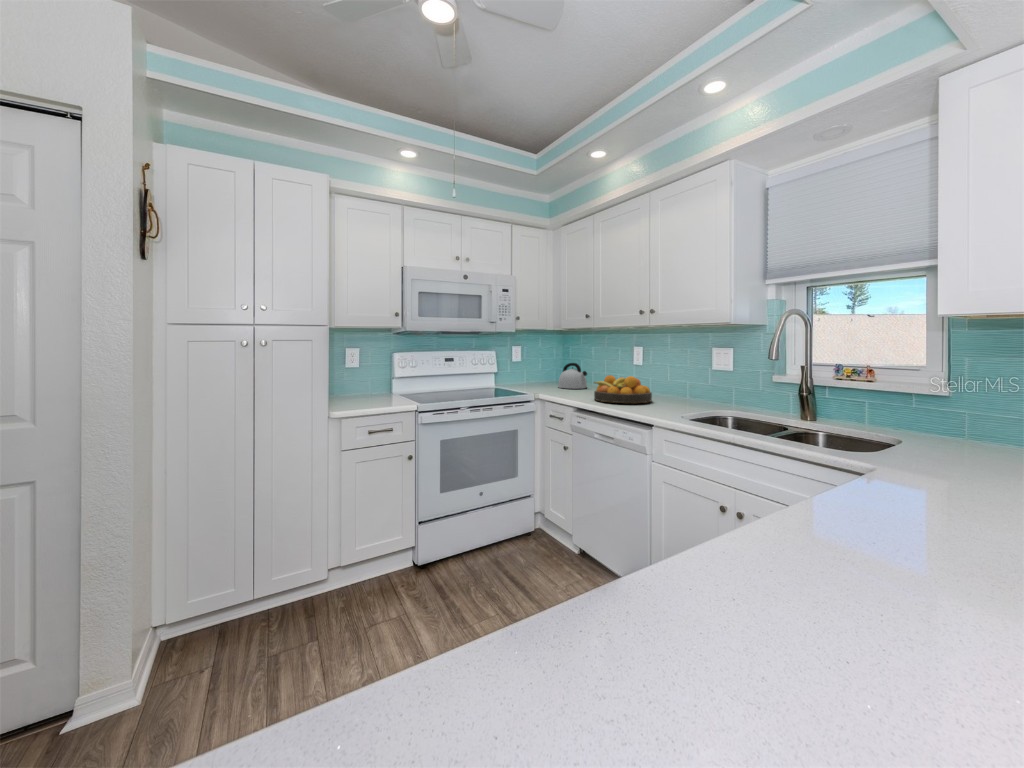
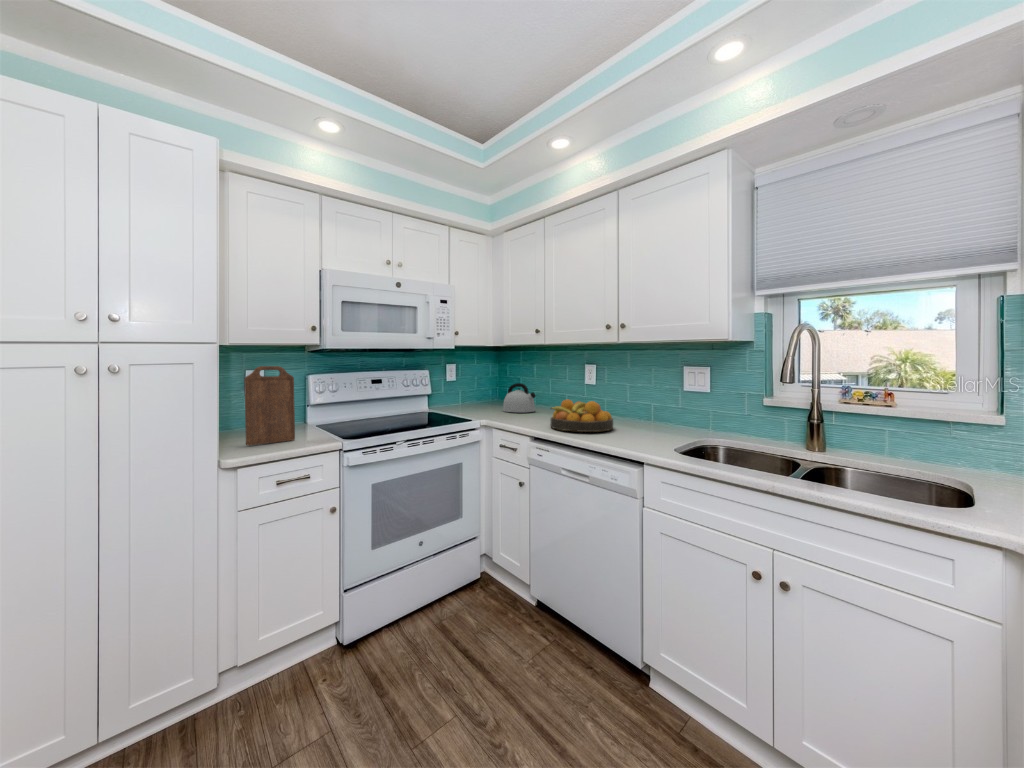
cutting board: none [346,344,383,405] -> present [244,366,295,445]

